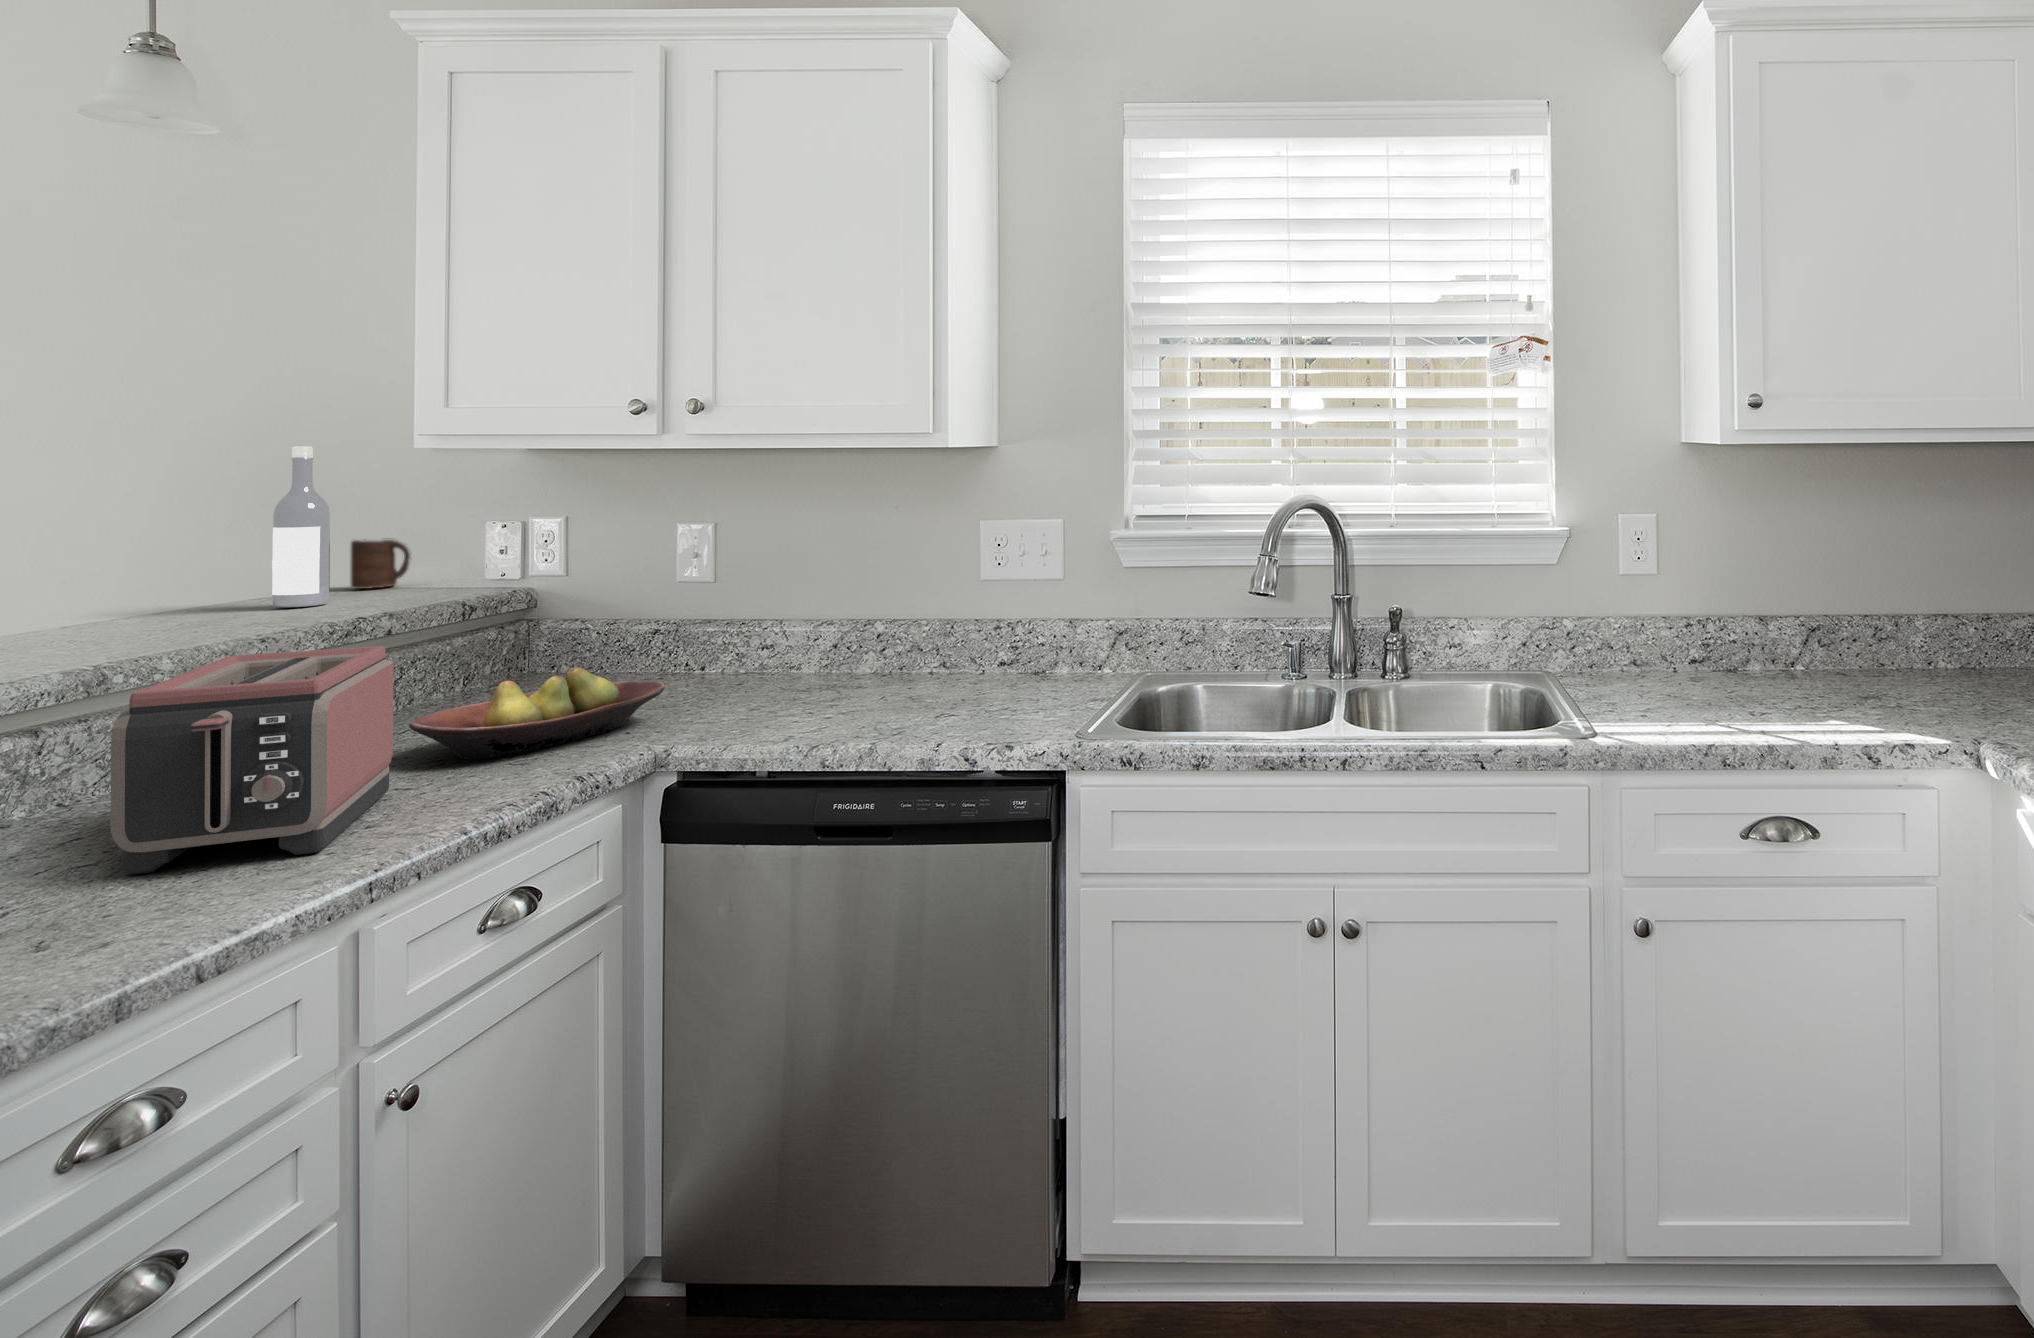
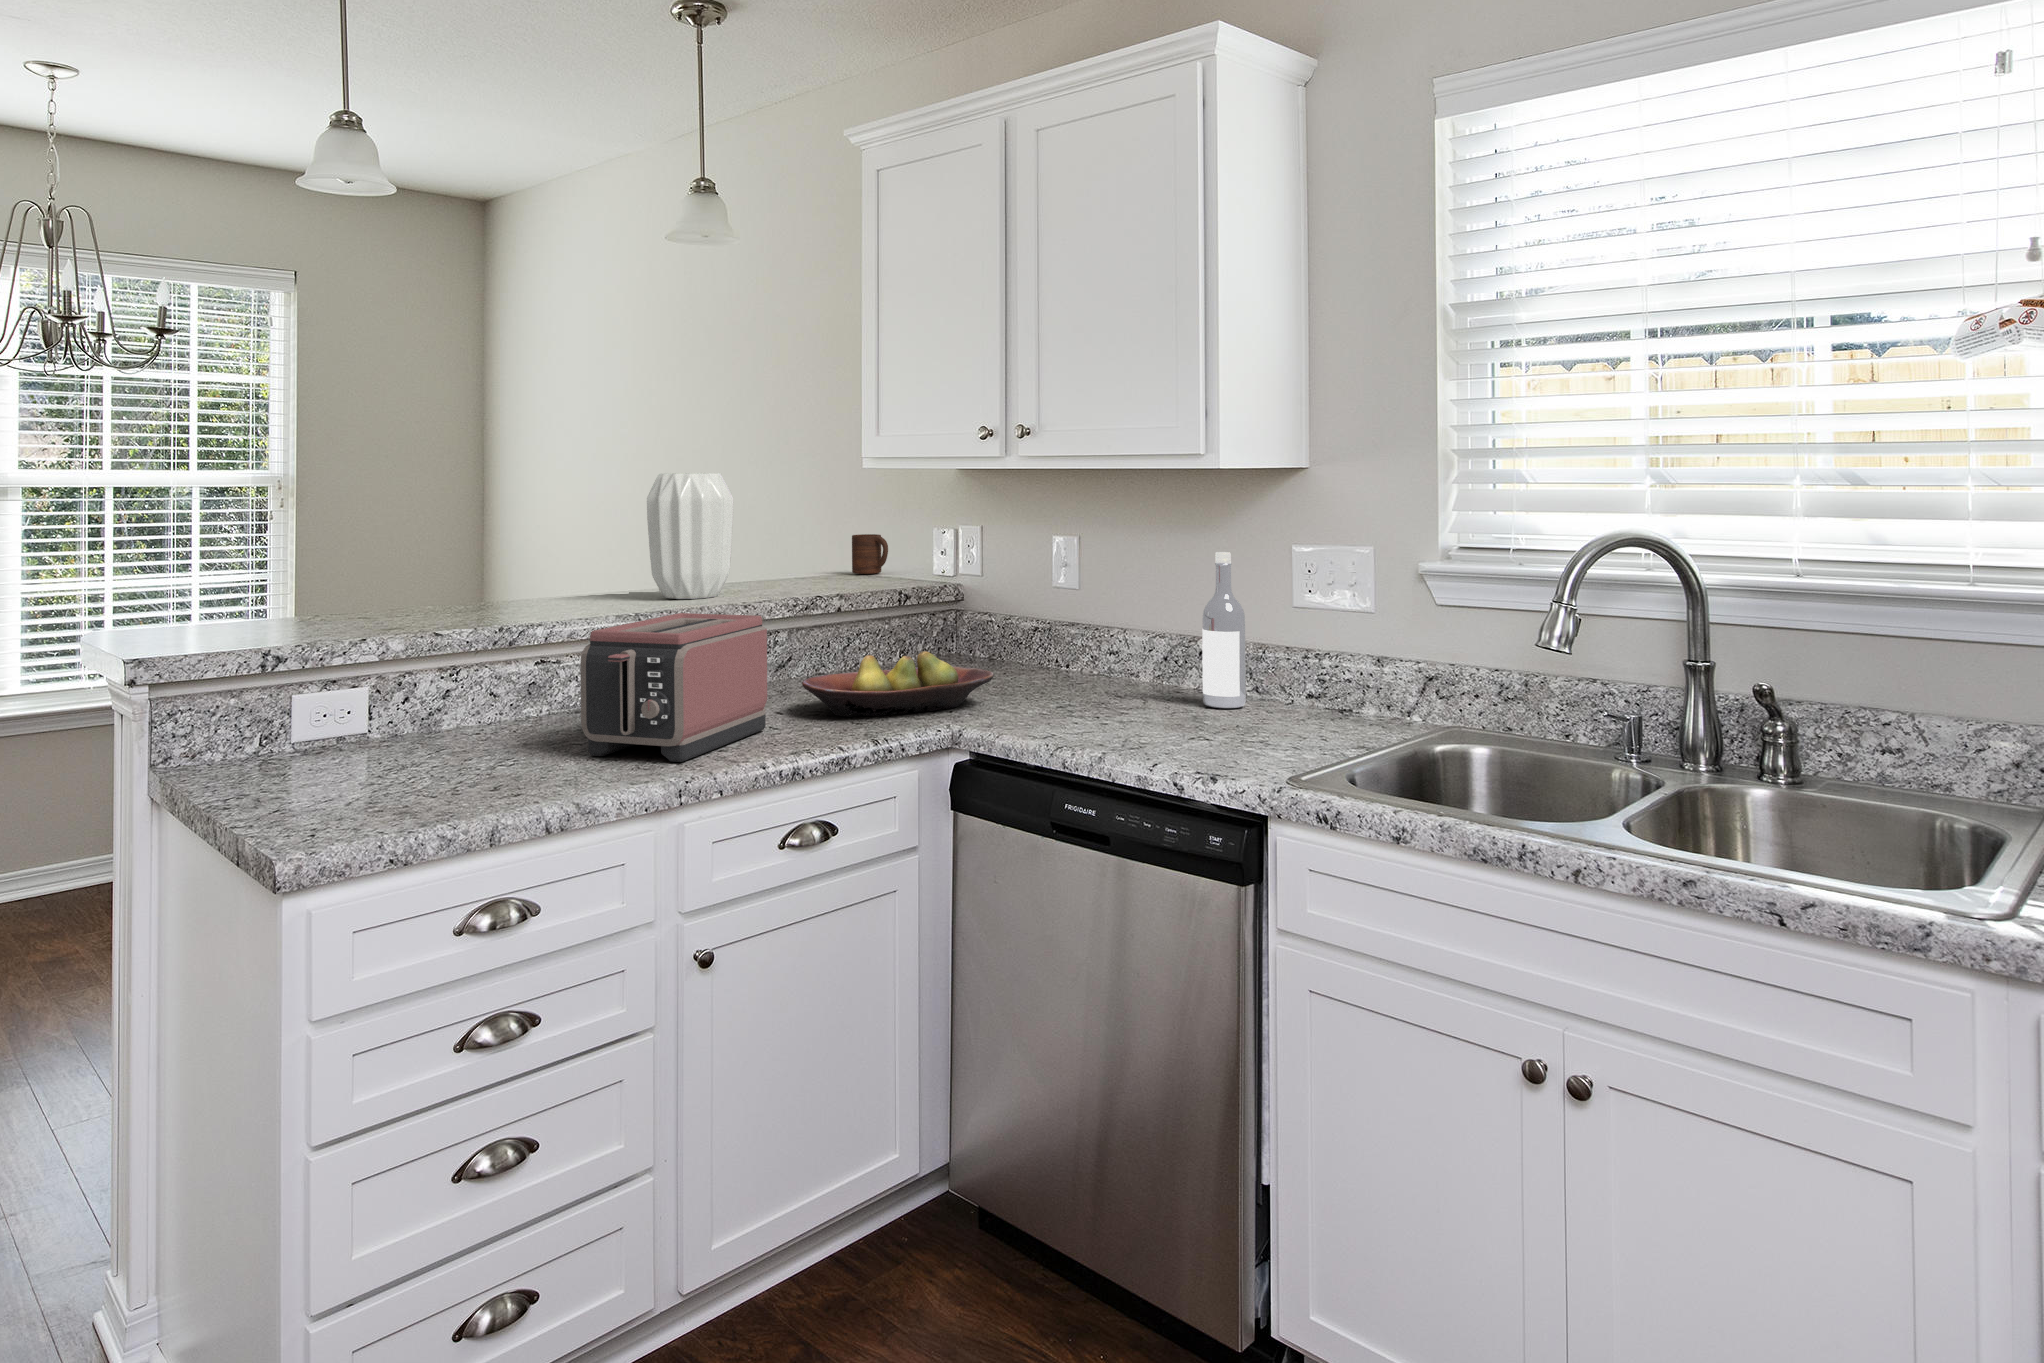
wine bottle: present [272,446,330,608] -> present [1202,552,1246,708]
vase: none [53,465,223,643] -> present [647,473,733,599]

